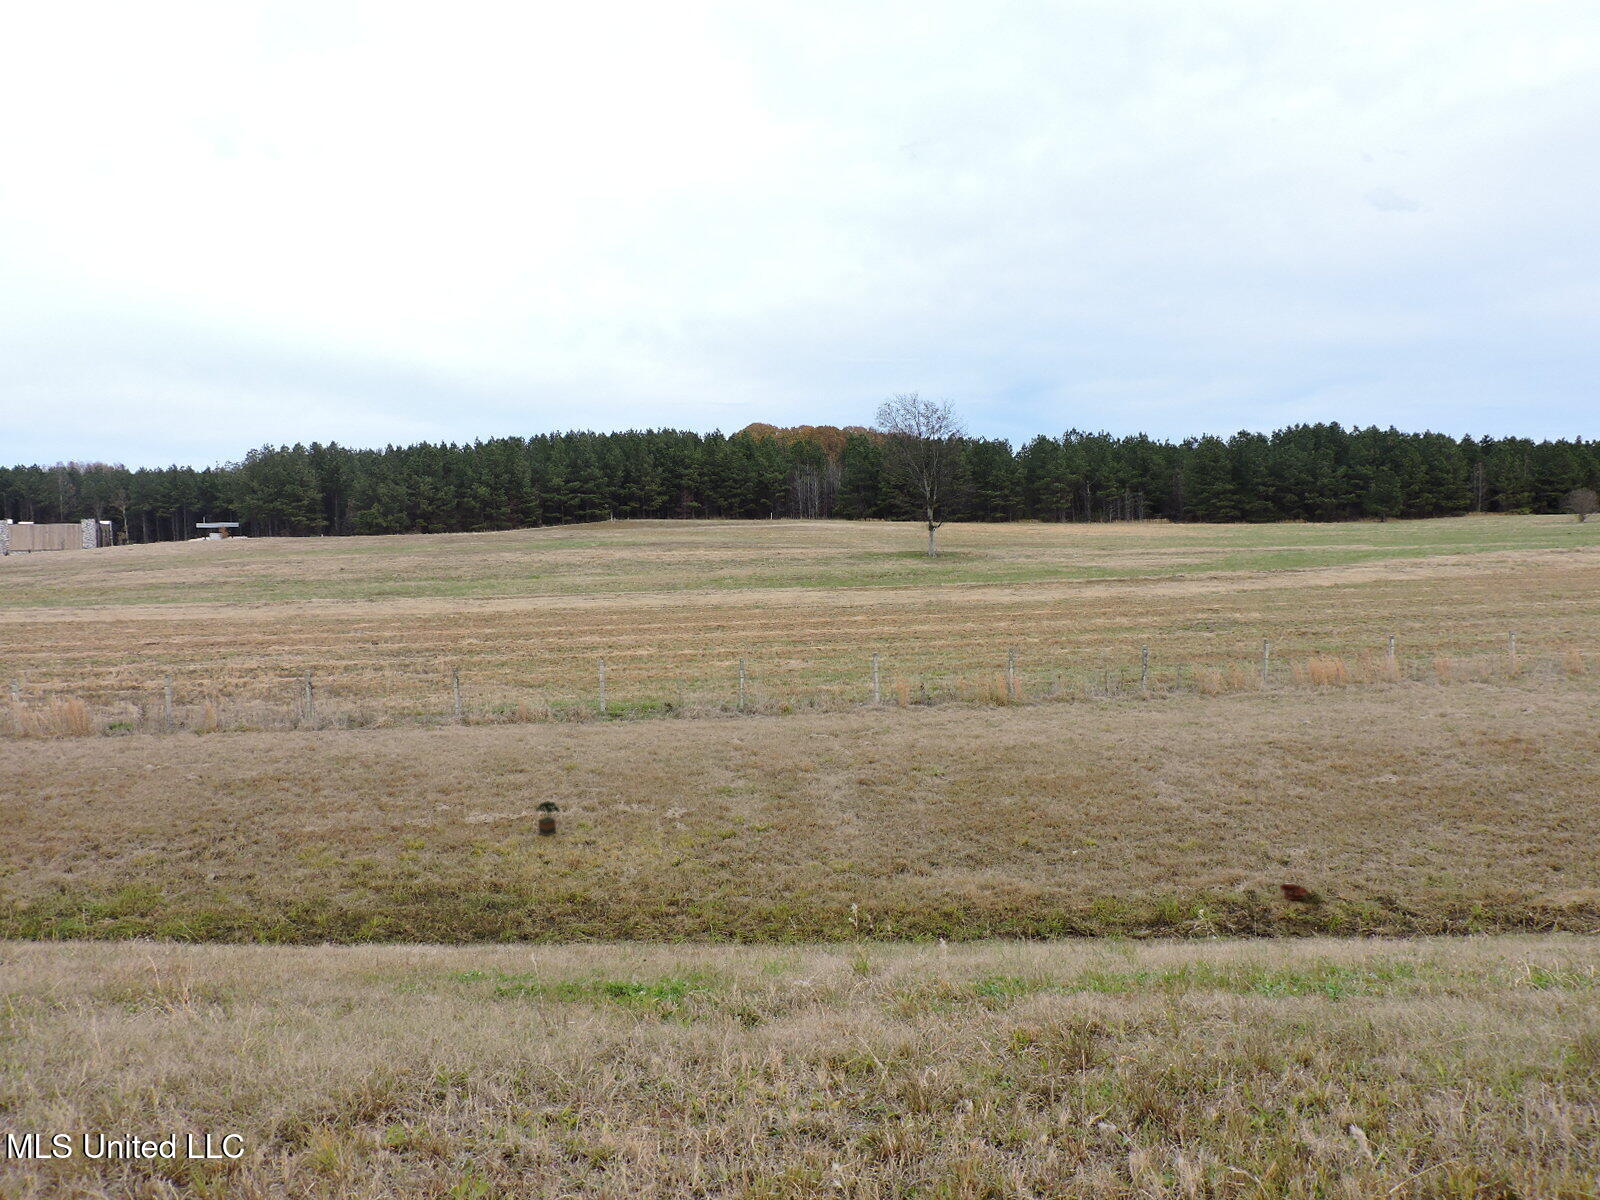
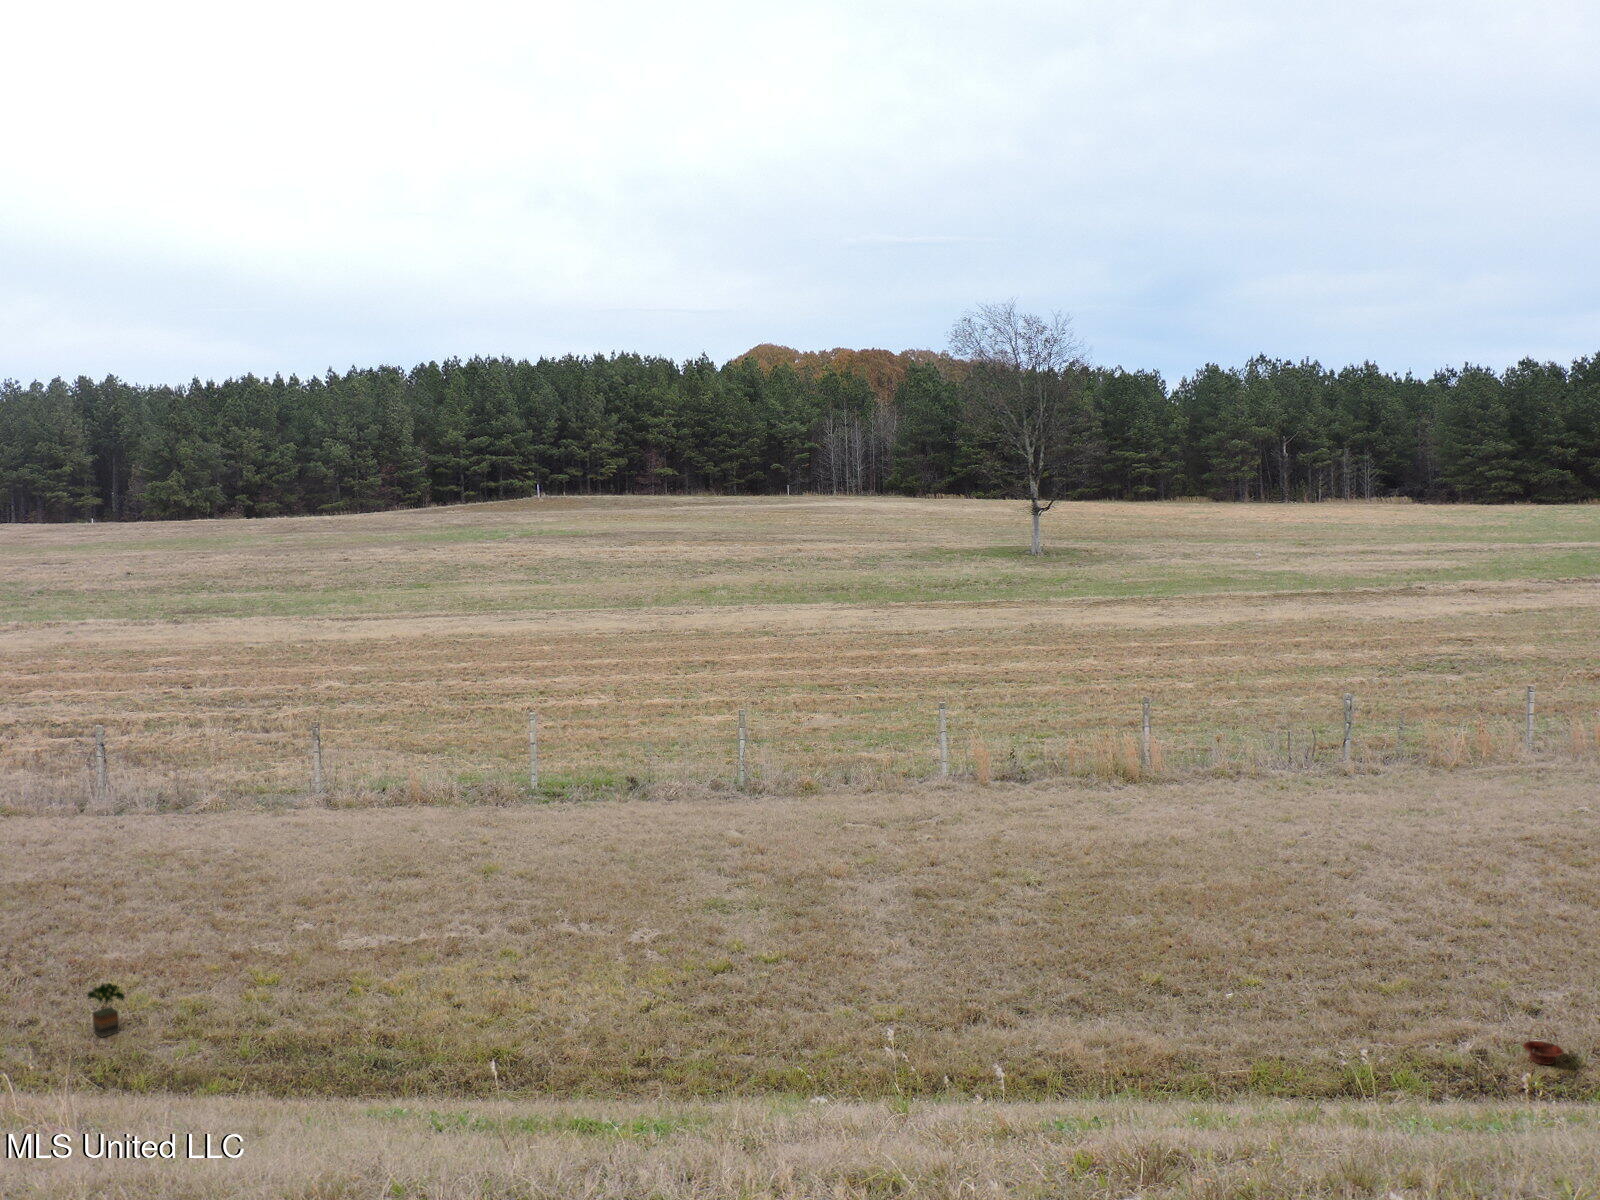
potted tree: present [536,801,560,836] -> present [87,983,125,1037]

